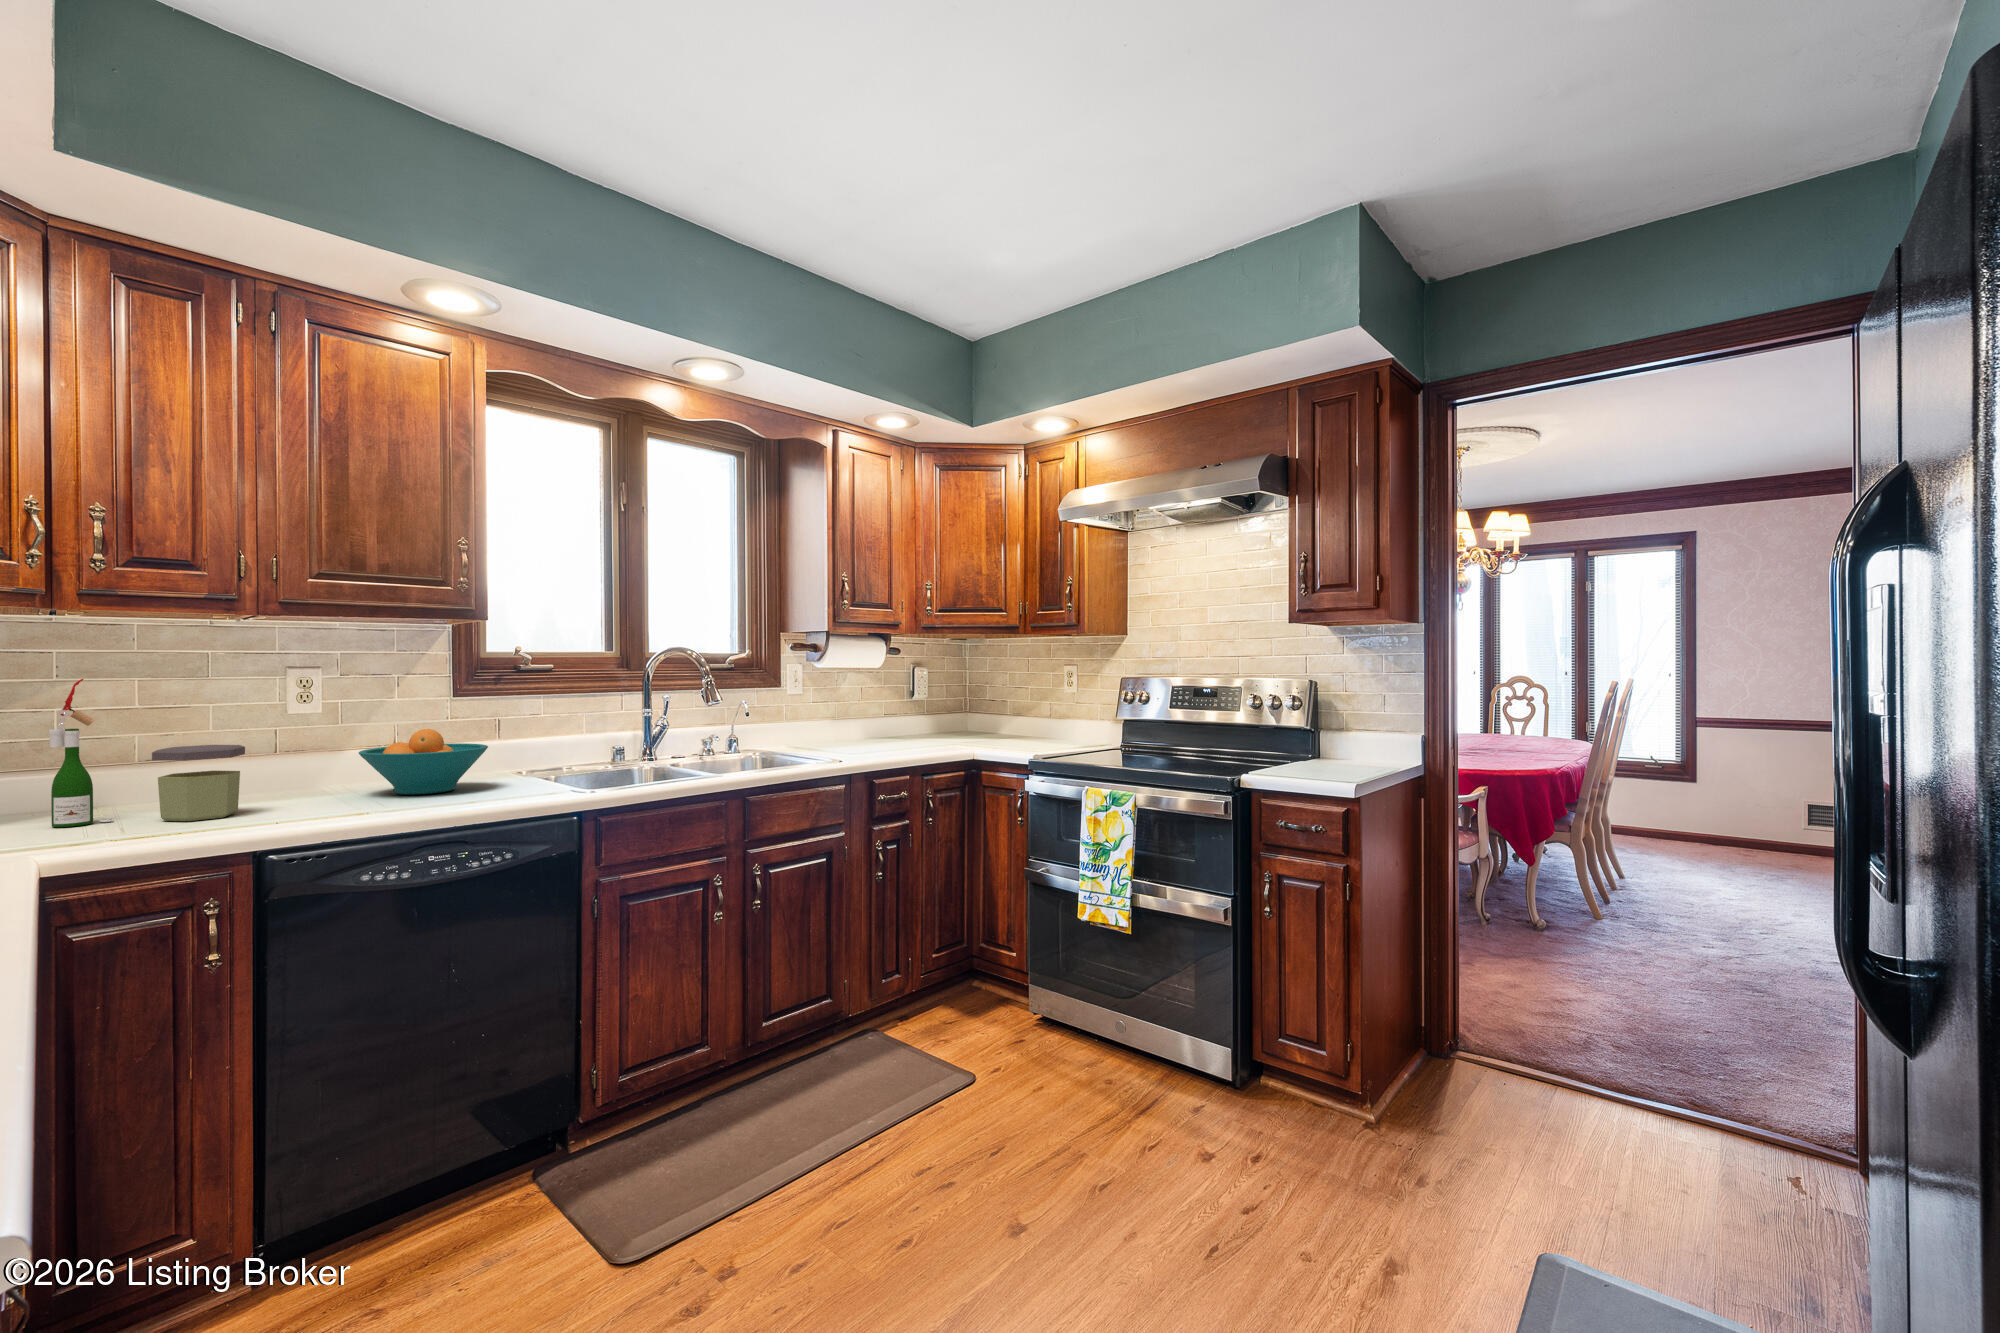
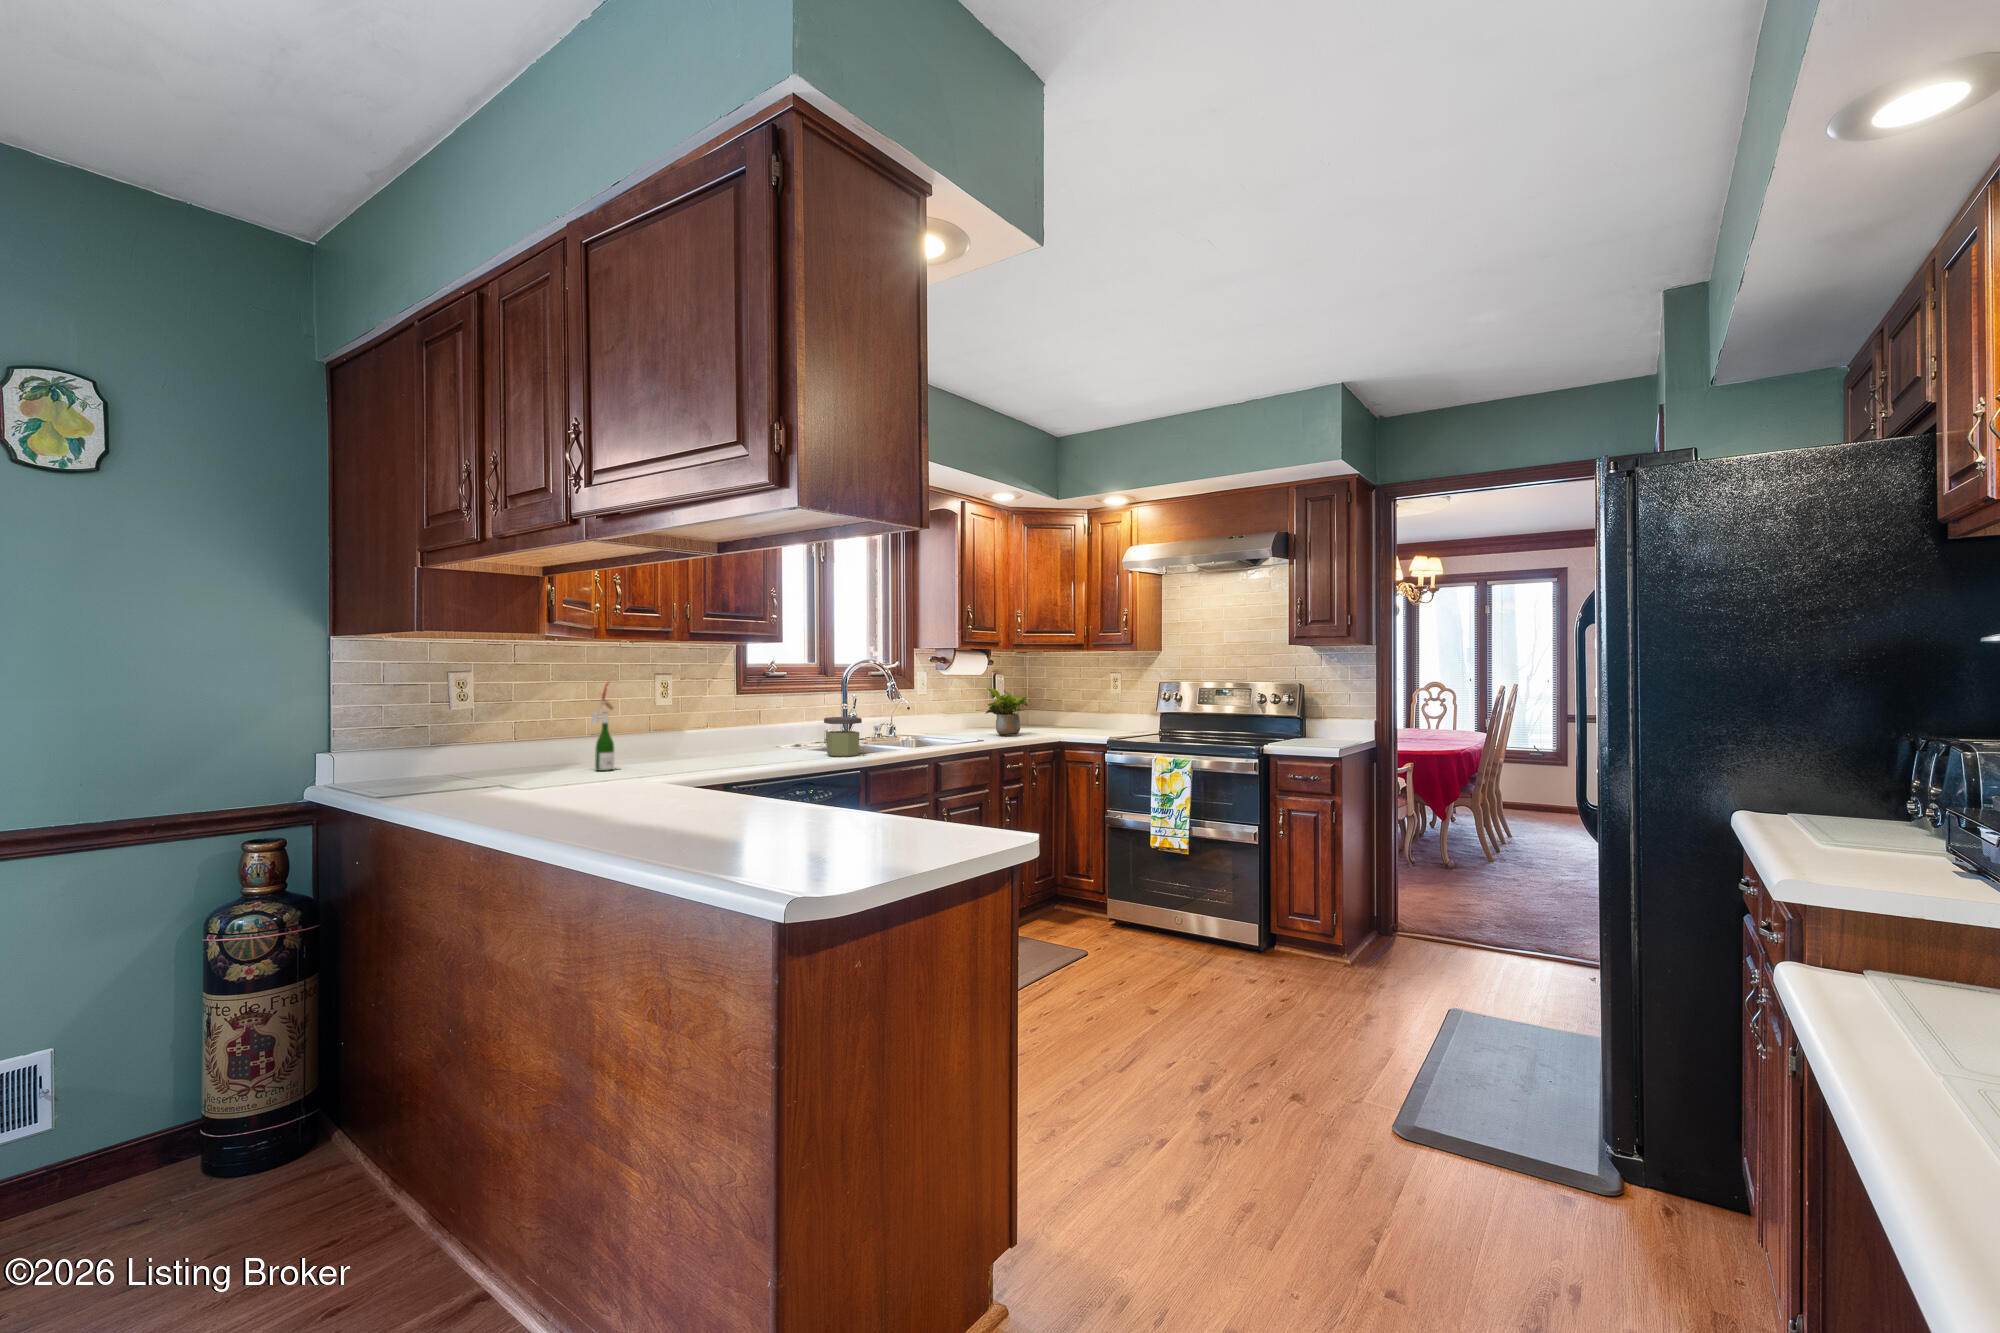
potted plant: none [869,686,933,751] -> present [985,688,1028,736]
fruit bowl: present [359,729,488,795] -> none [718,715,791,757]
jar: present [152,745,245,821] -> present [824,717,862,757]

